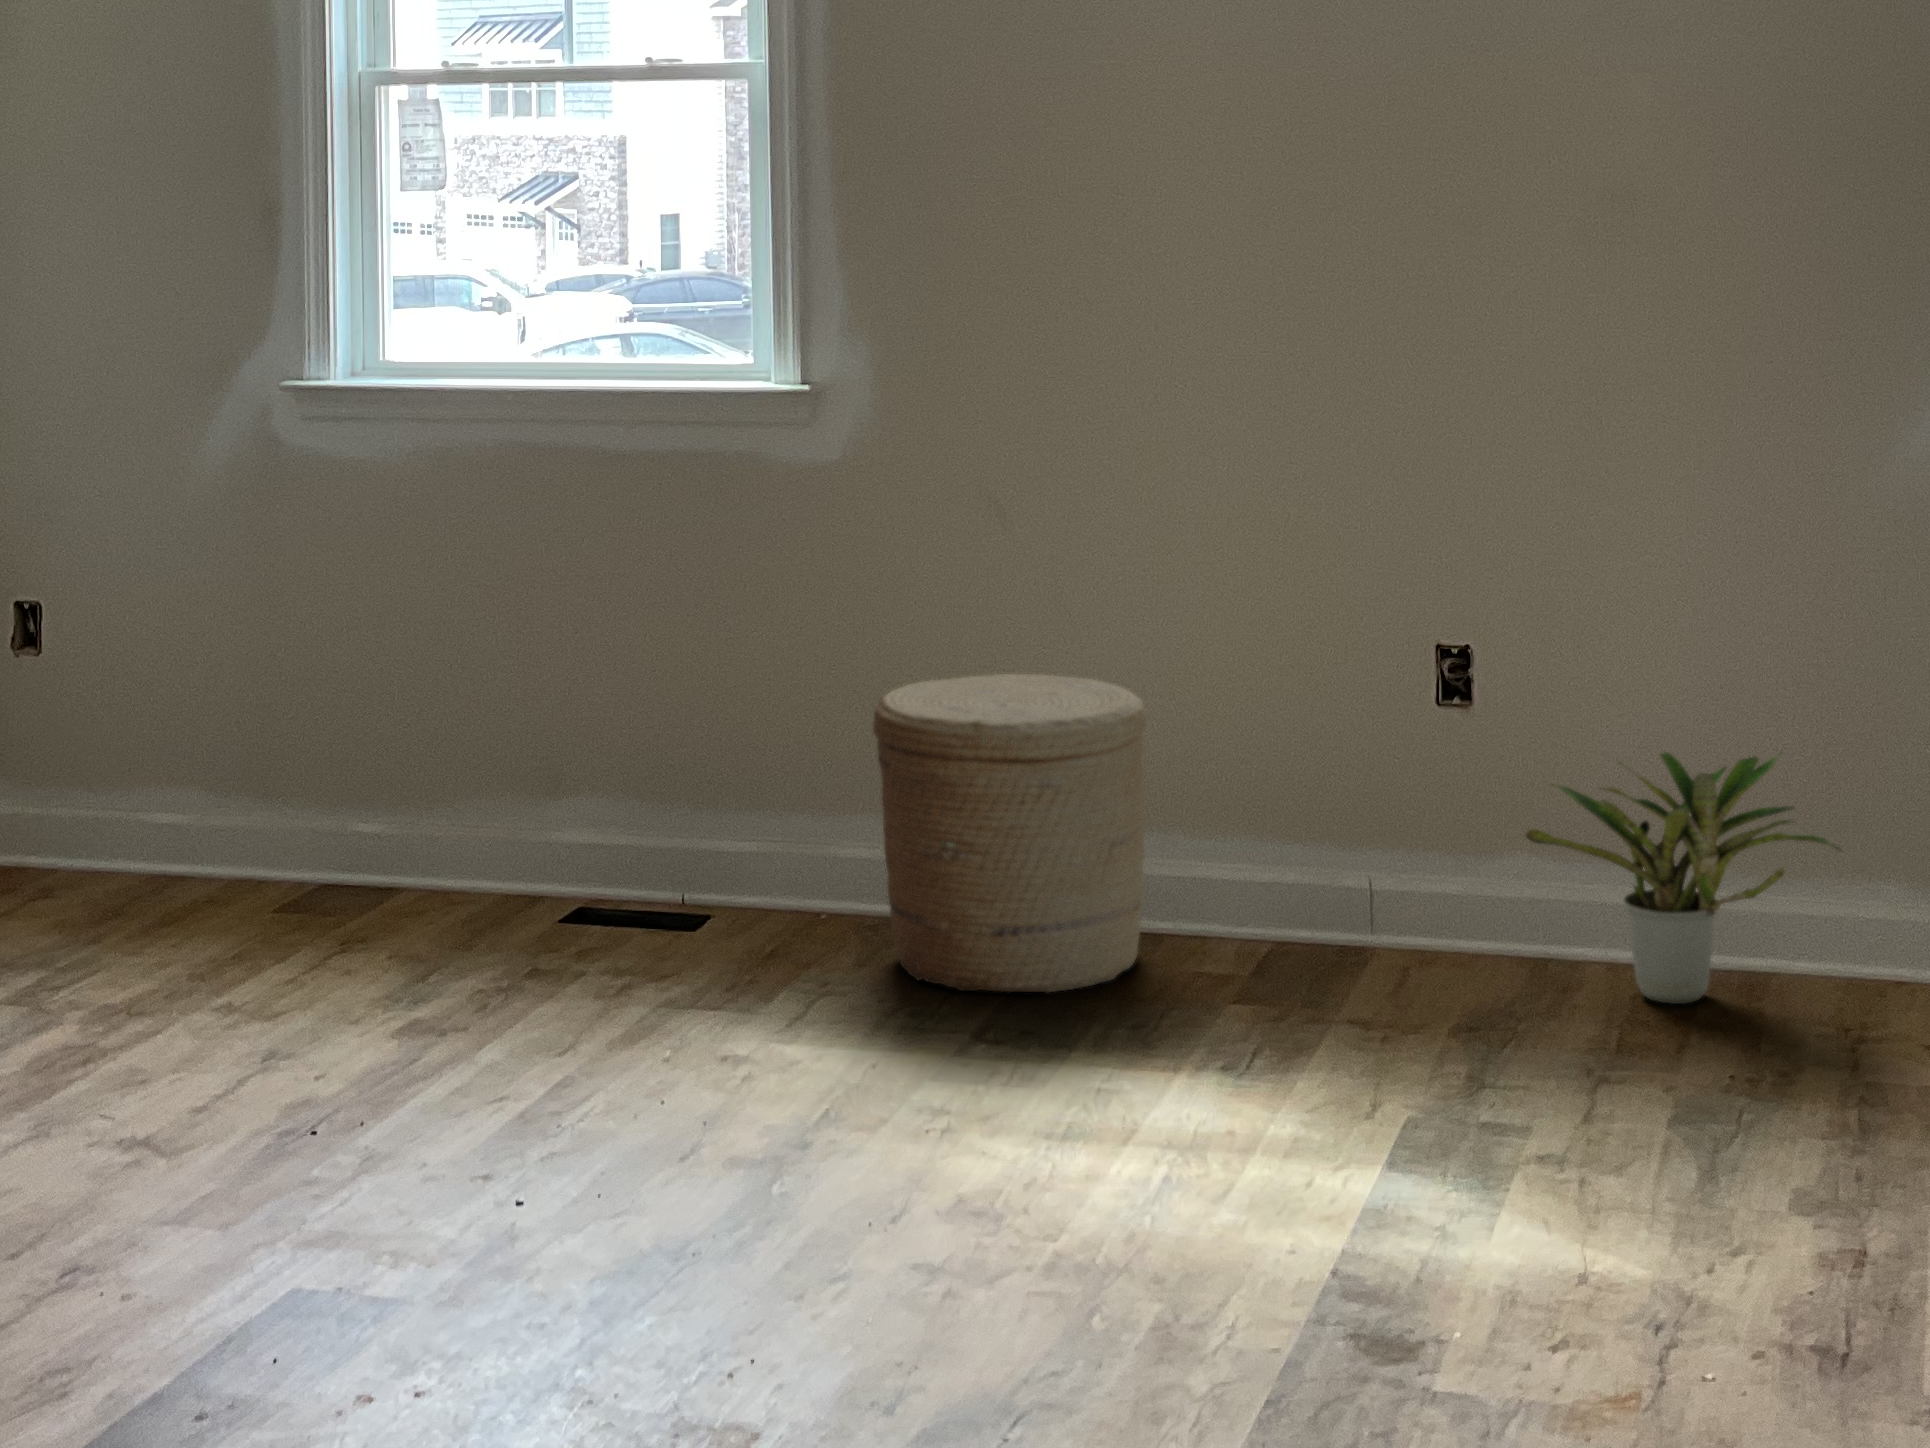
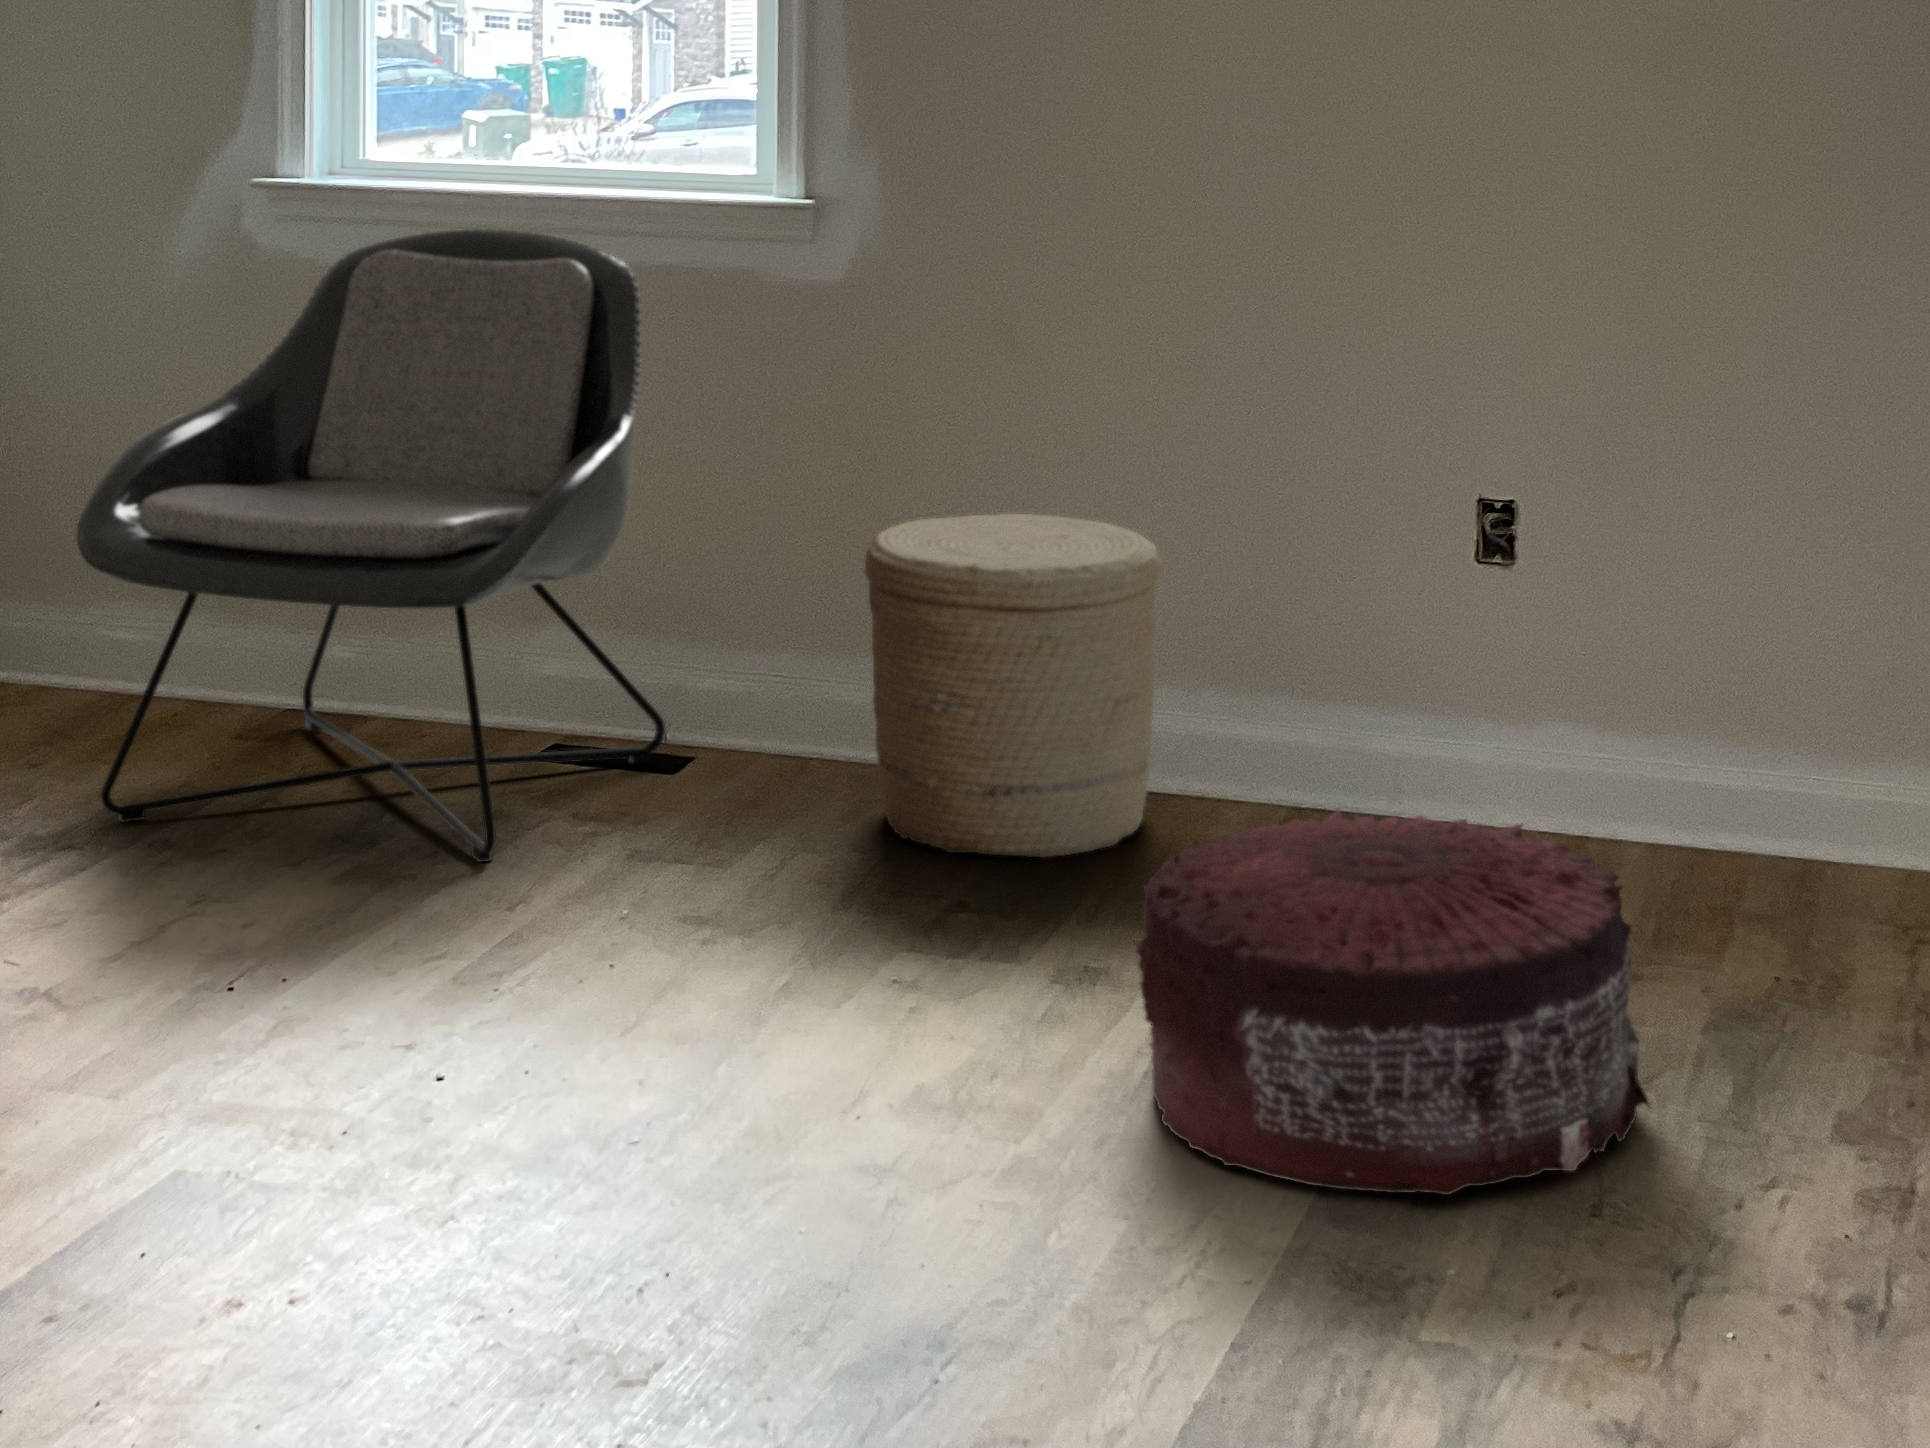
lounge chair: none [141,424,685,1015] -> present [76,229,665,862]
potted plant: present [1526,752,1840,1004] -> none [1563,623,1910,894]
pouf: none [1152,927,1625,1268] -> present [1134,808,1649,1195]

